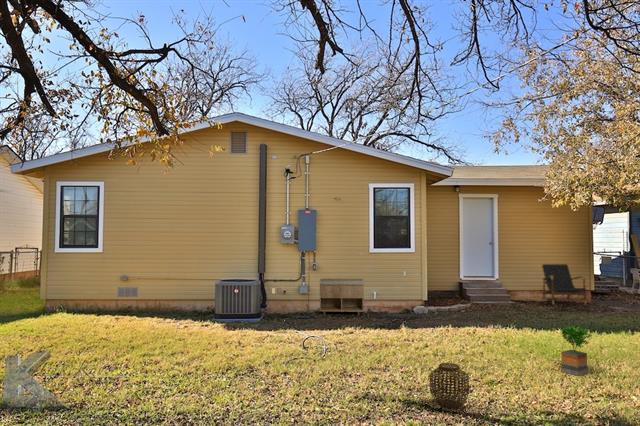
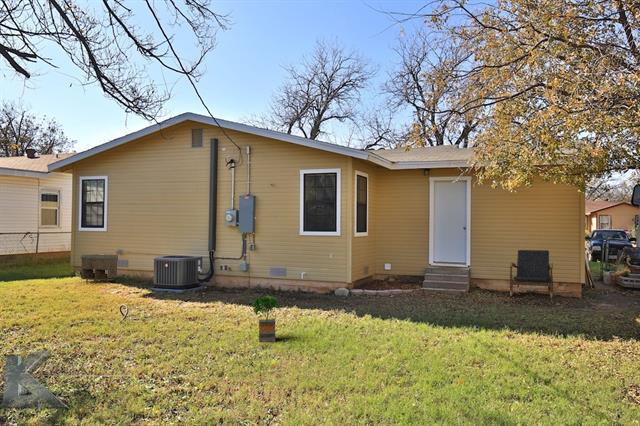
storage bench: present [320,279,364,315] -> present [81,254,118,283]
woven basket: present [430,363,469,409] -> none [73,312,107,347]

